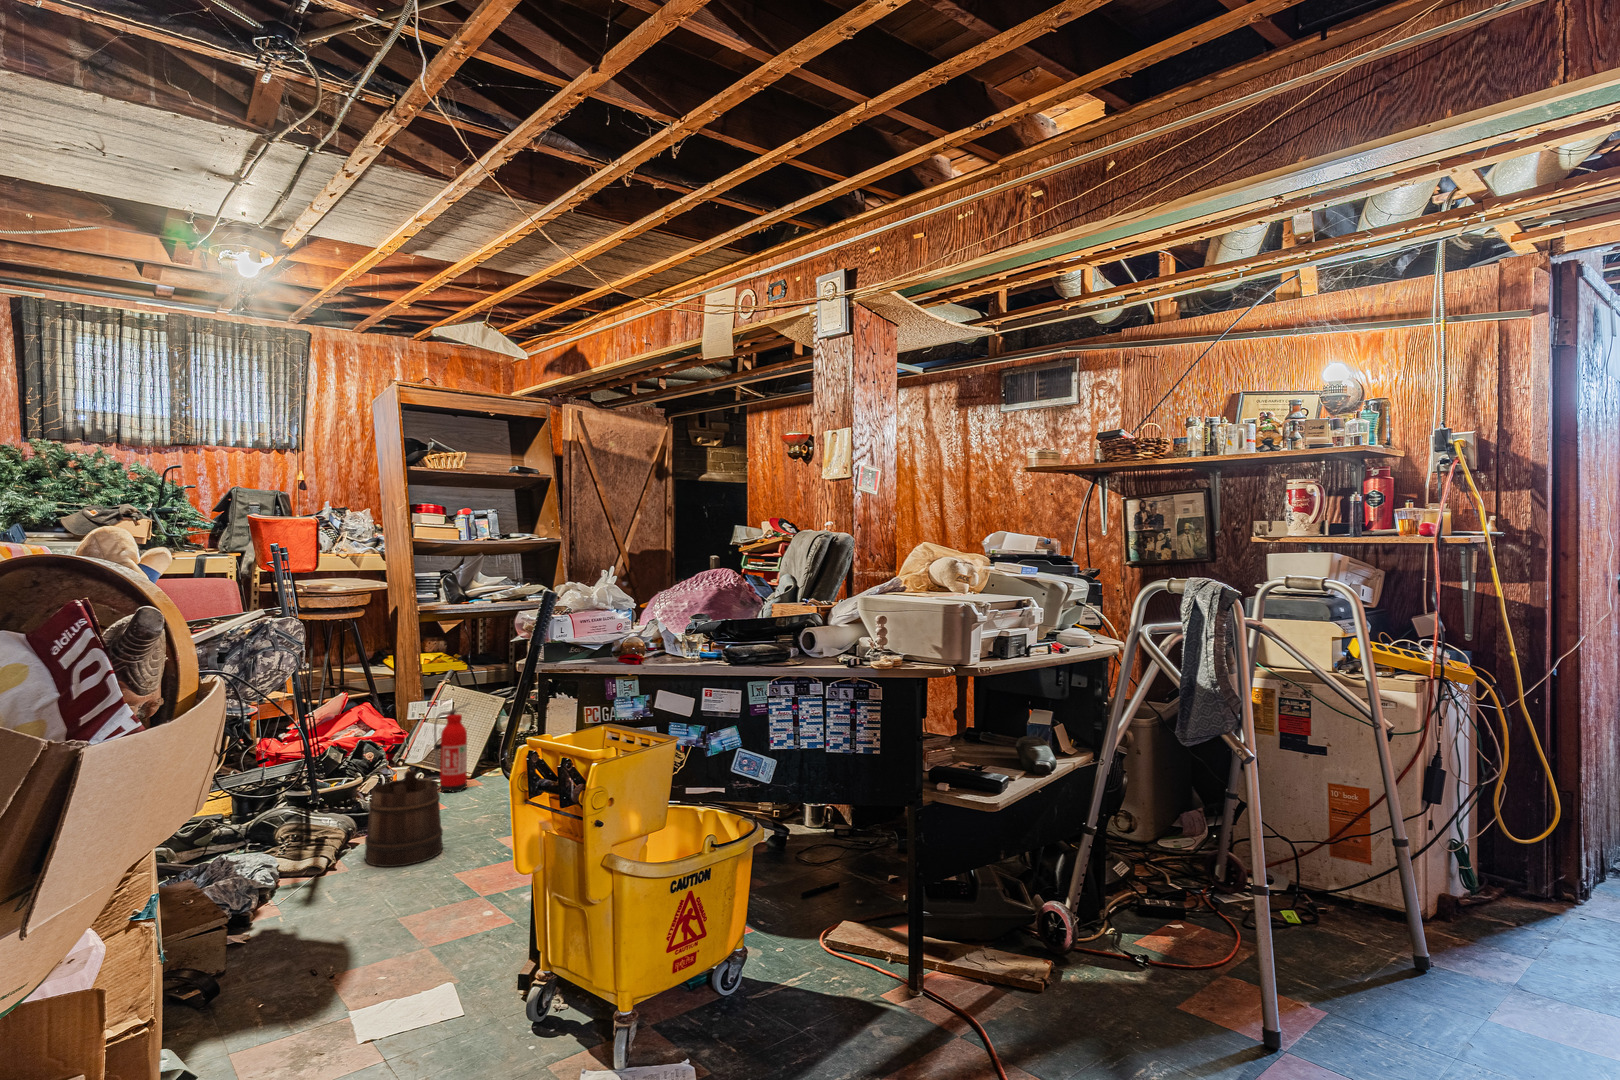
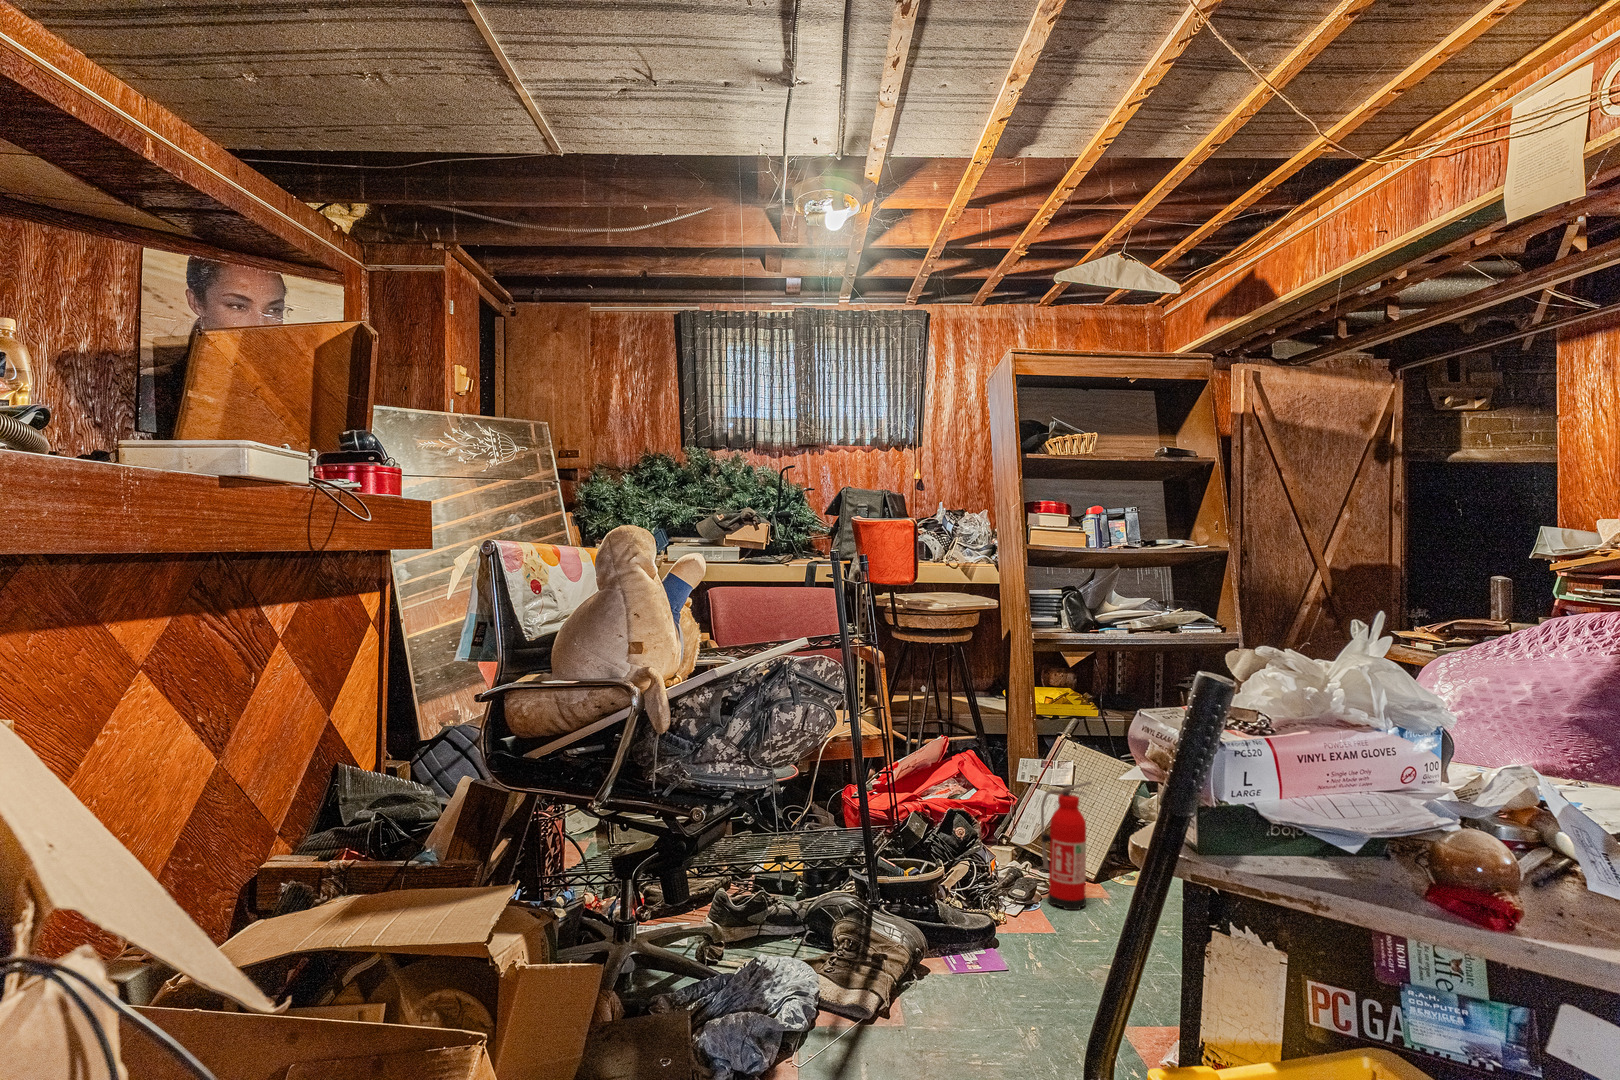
bucket: present [365,771,443,867] -> none [929,888,1037,1046]

